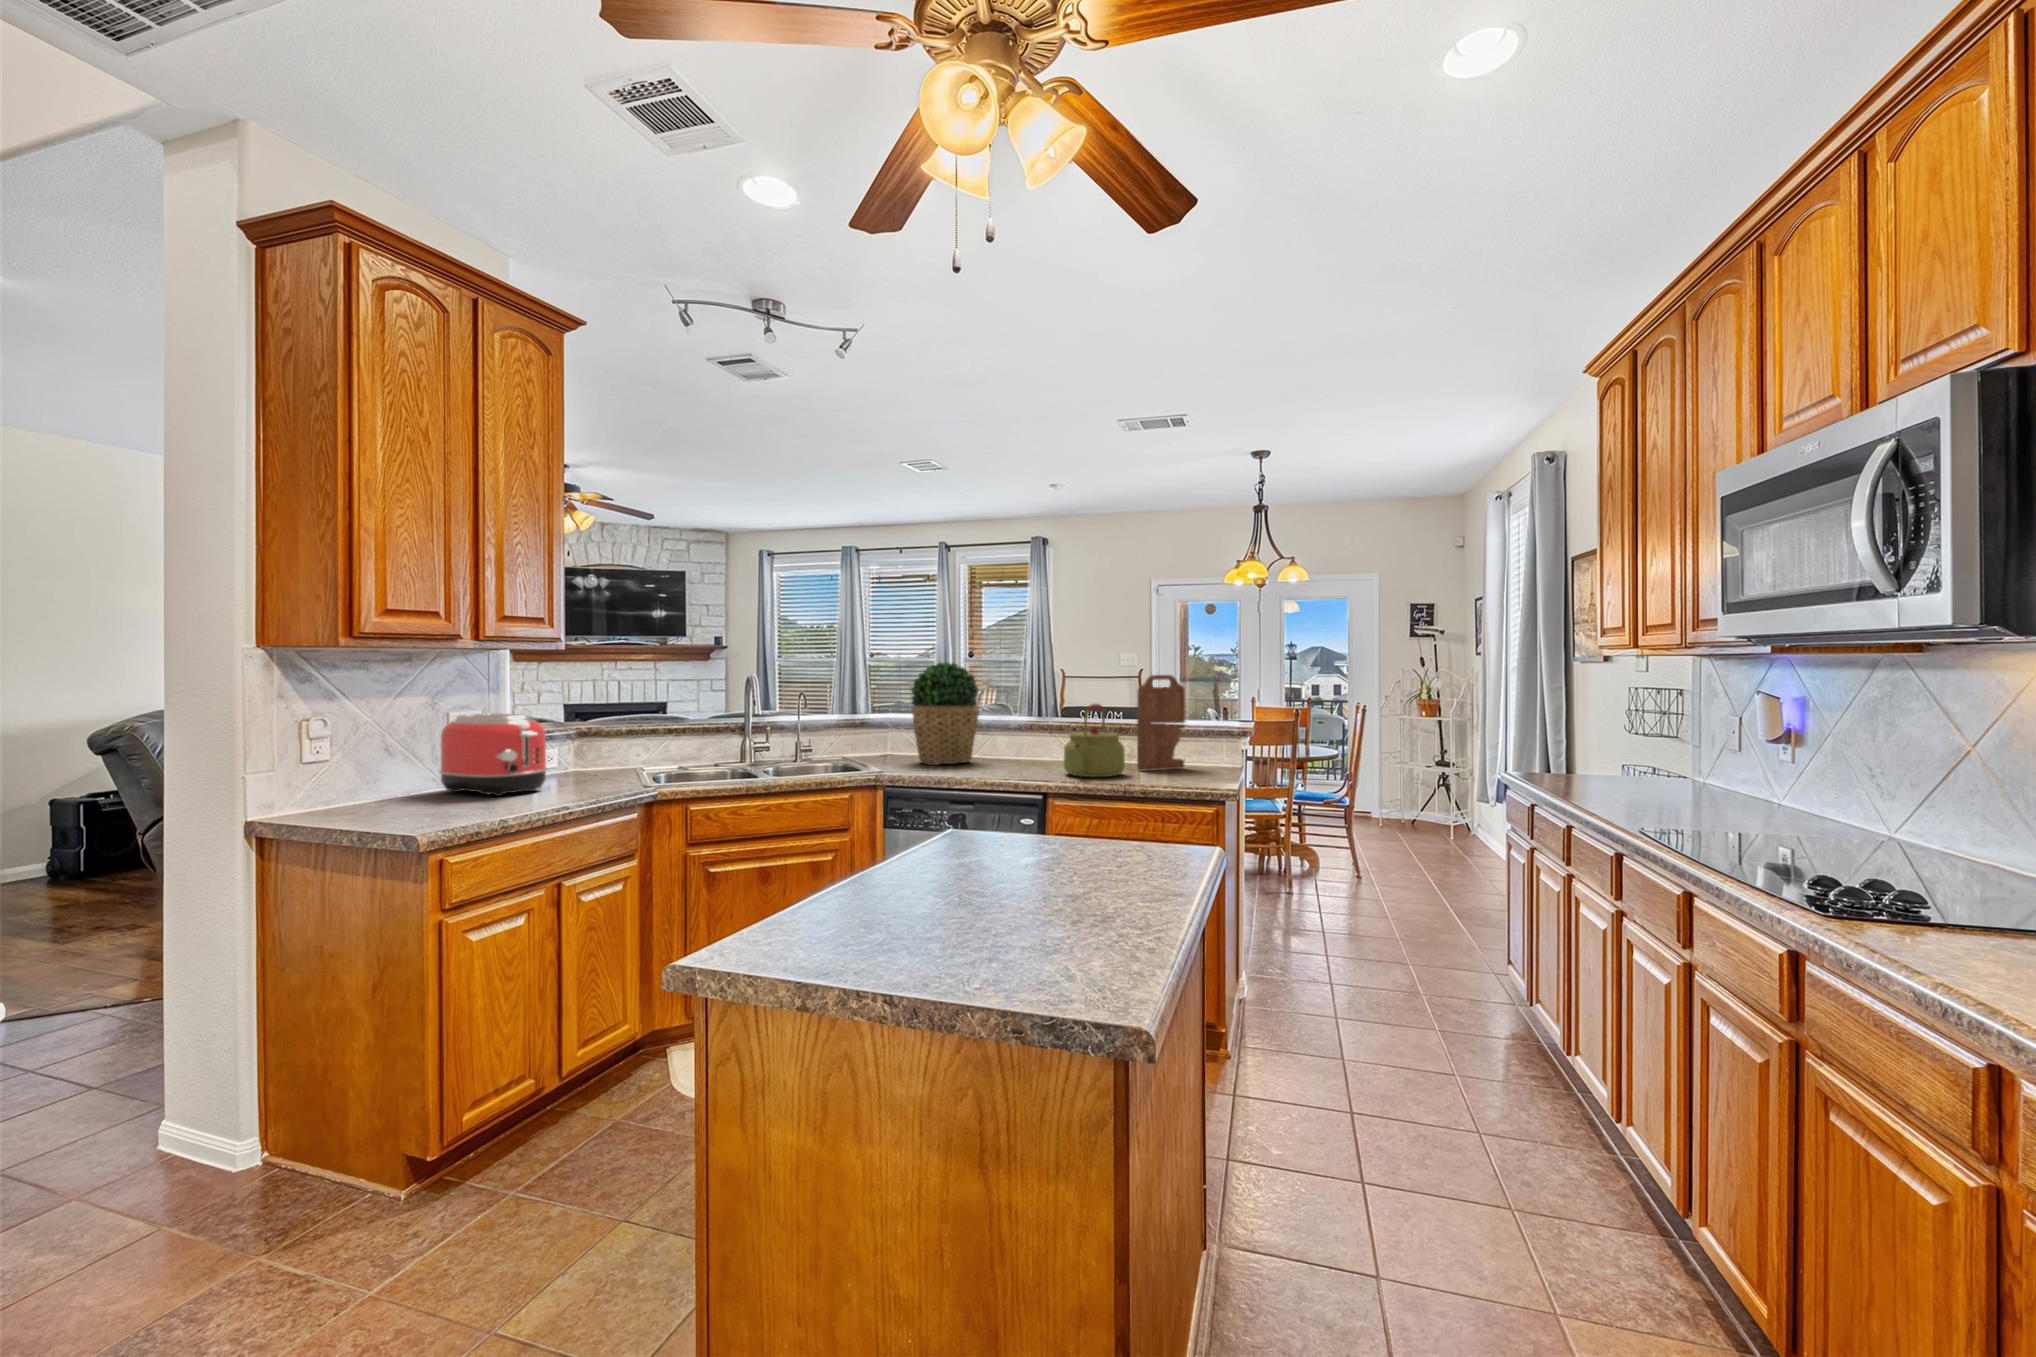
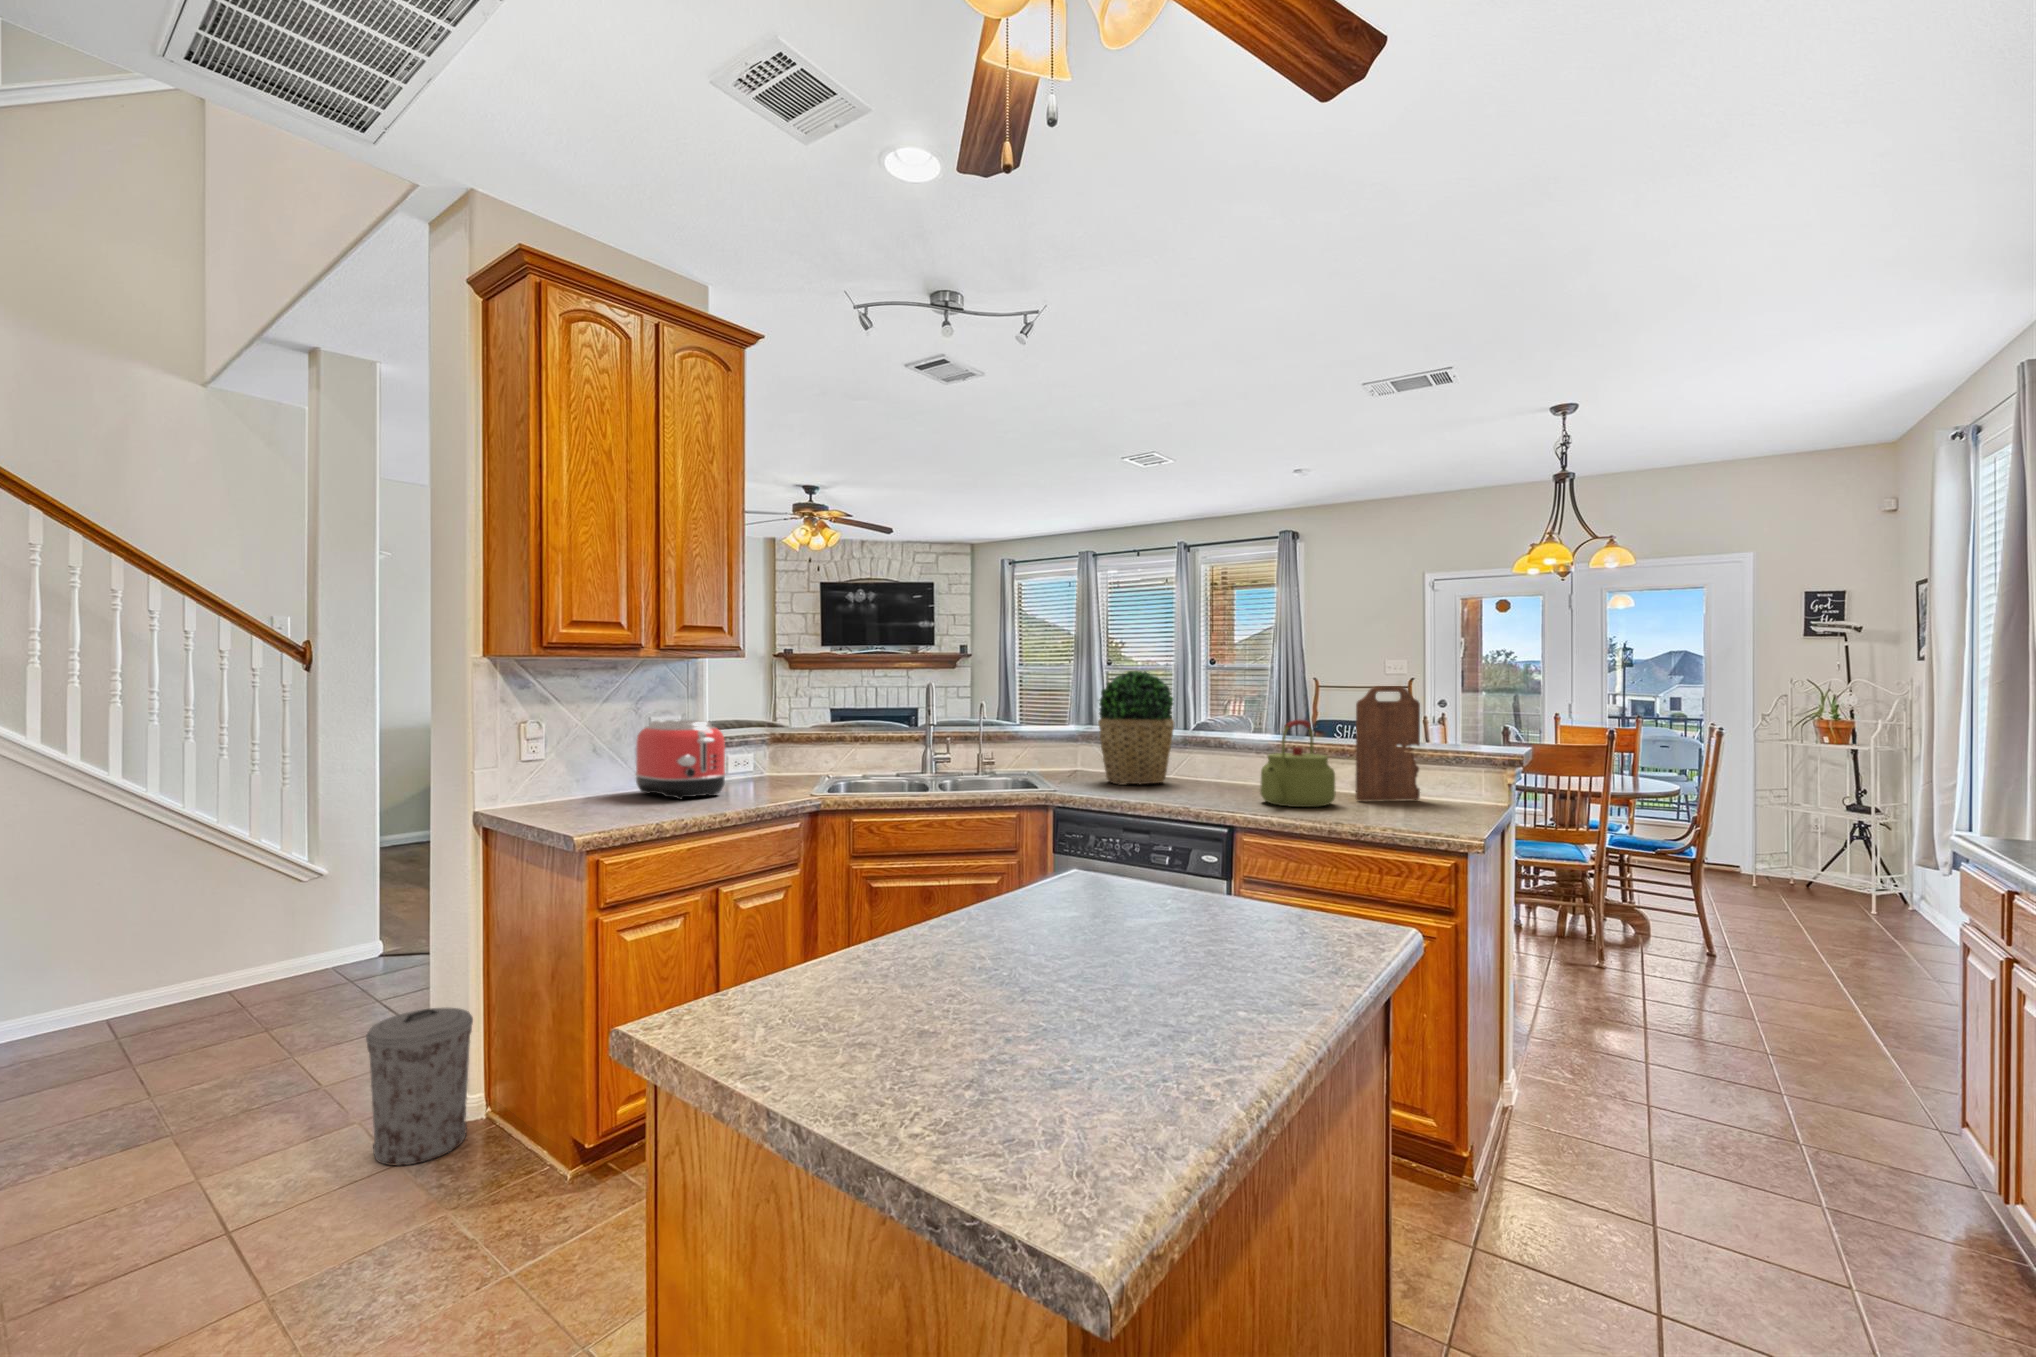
trash can: none [121,1040,262,1226] -> present [366,1008,473,1165]

